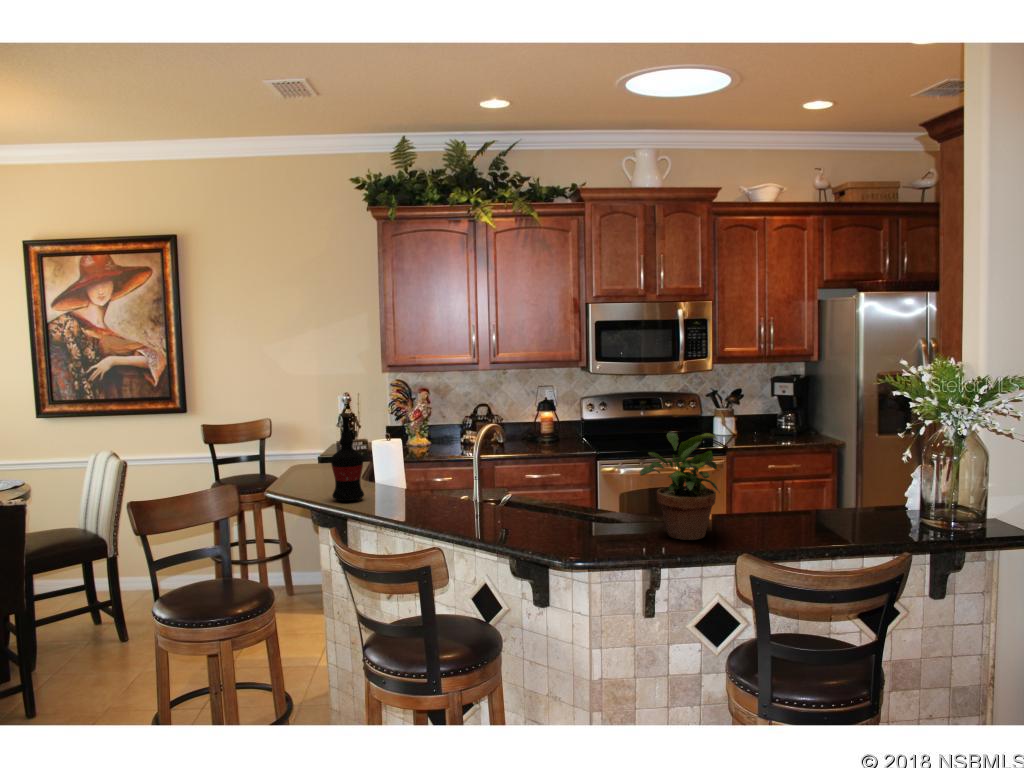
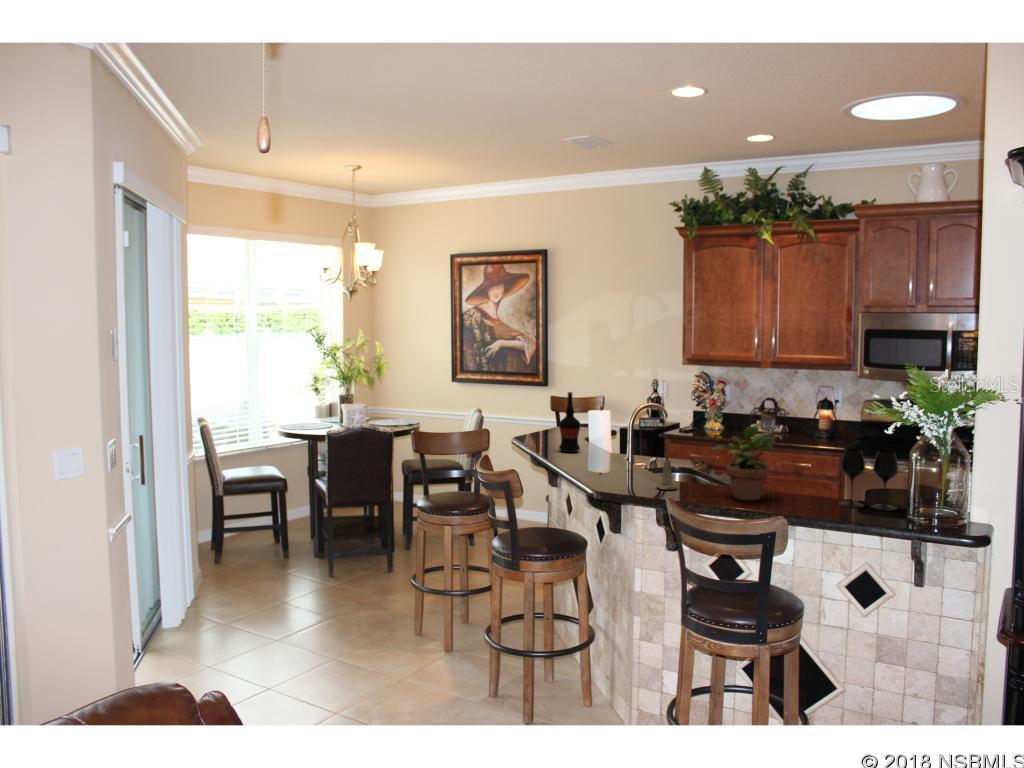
wine glass: none [779,449,848,528] -> present [839,448,898,510]
candle: none [560,487,590,542] -> present [657,454,678,490]

